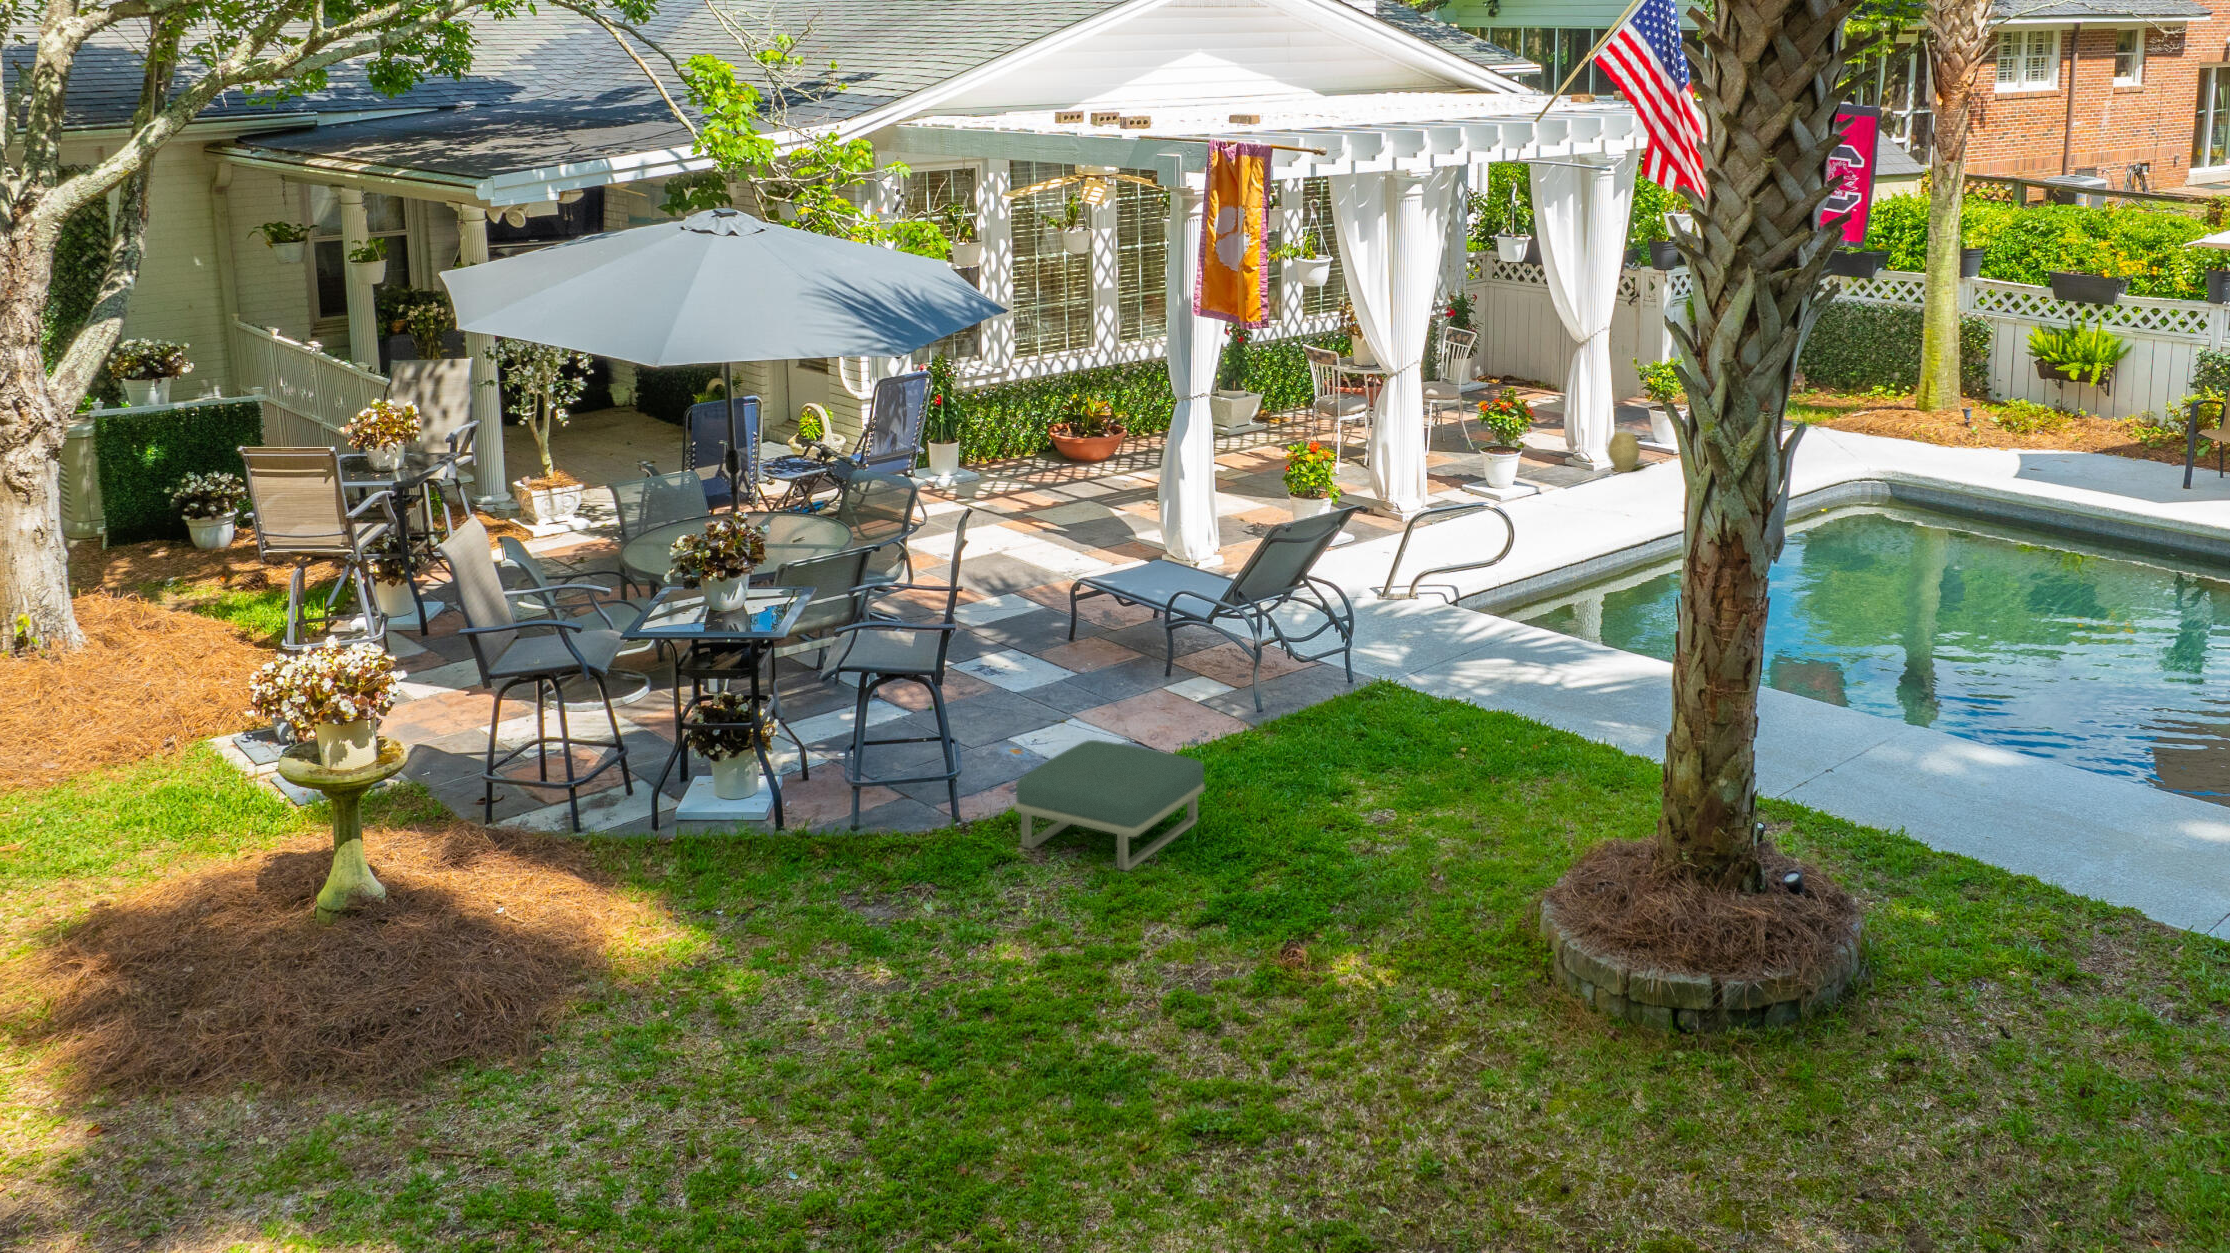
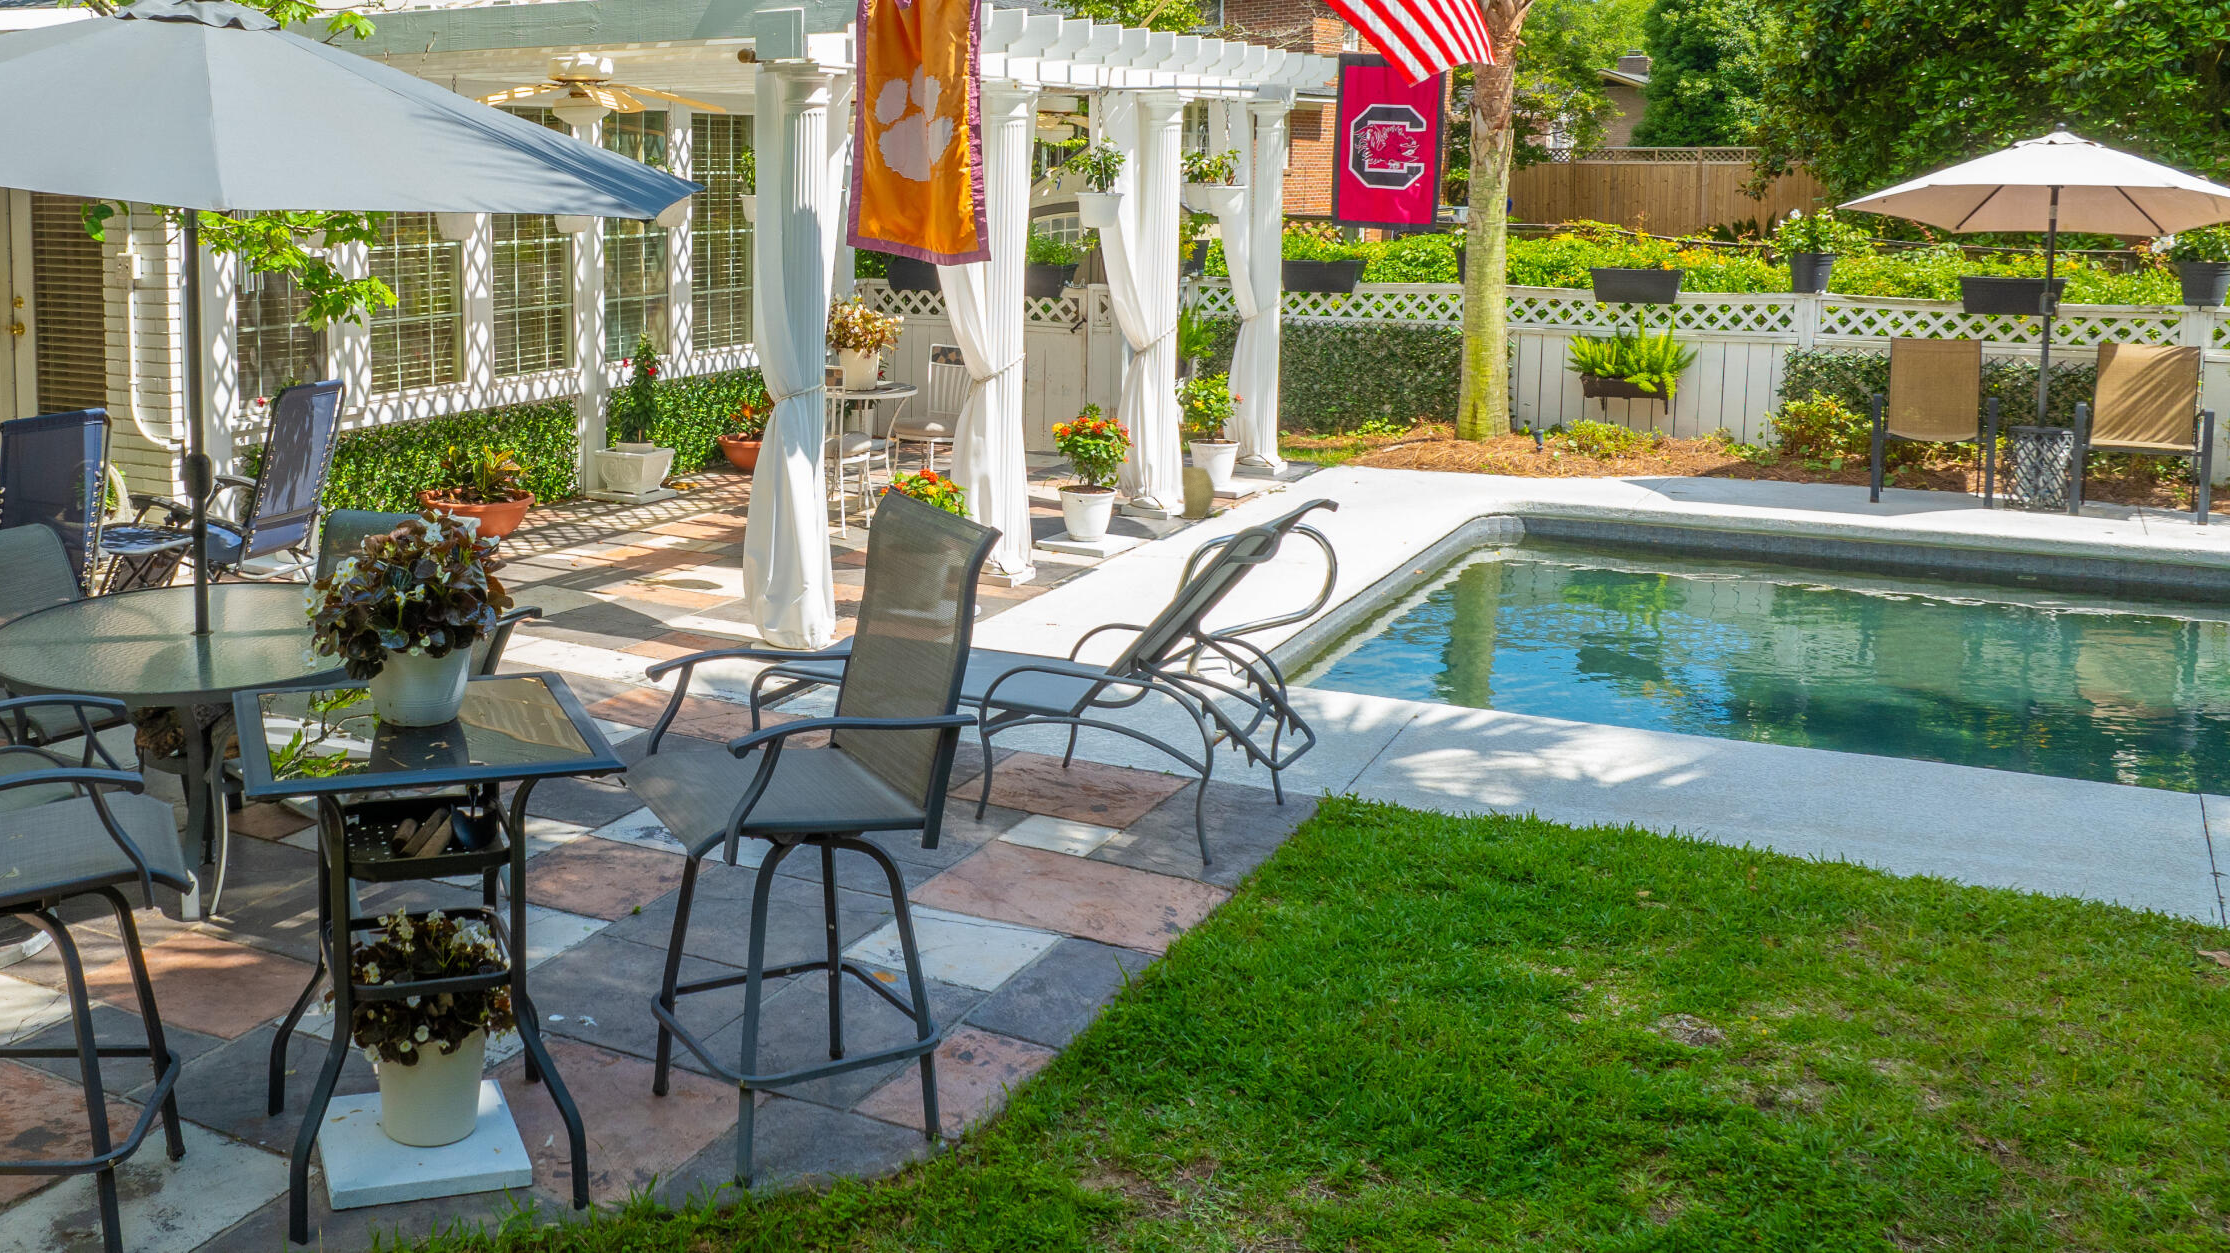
footstool: present [1014,740,1205,871] -> none [1026,910,1330,1168]

